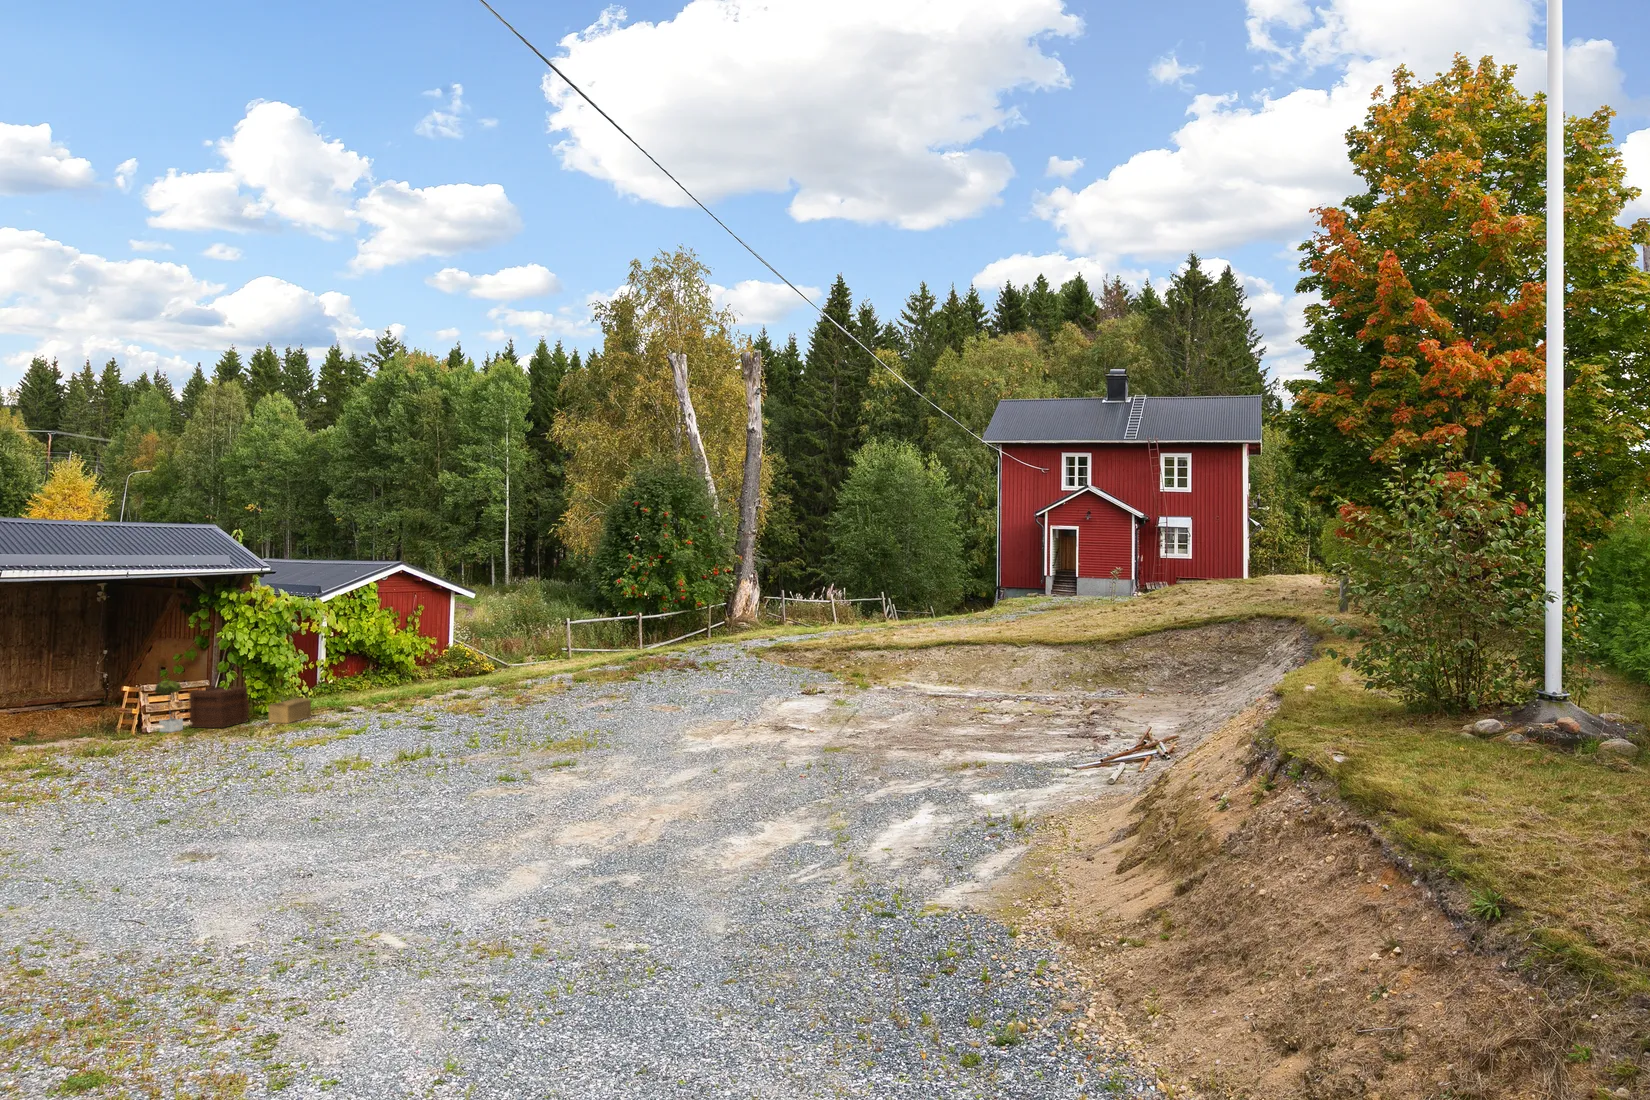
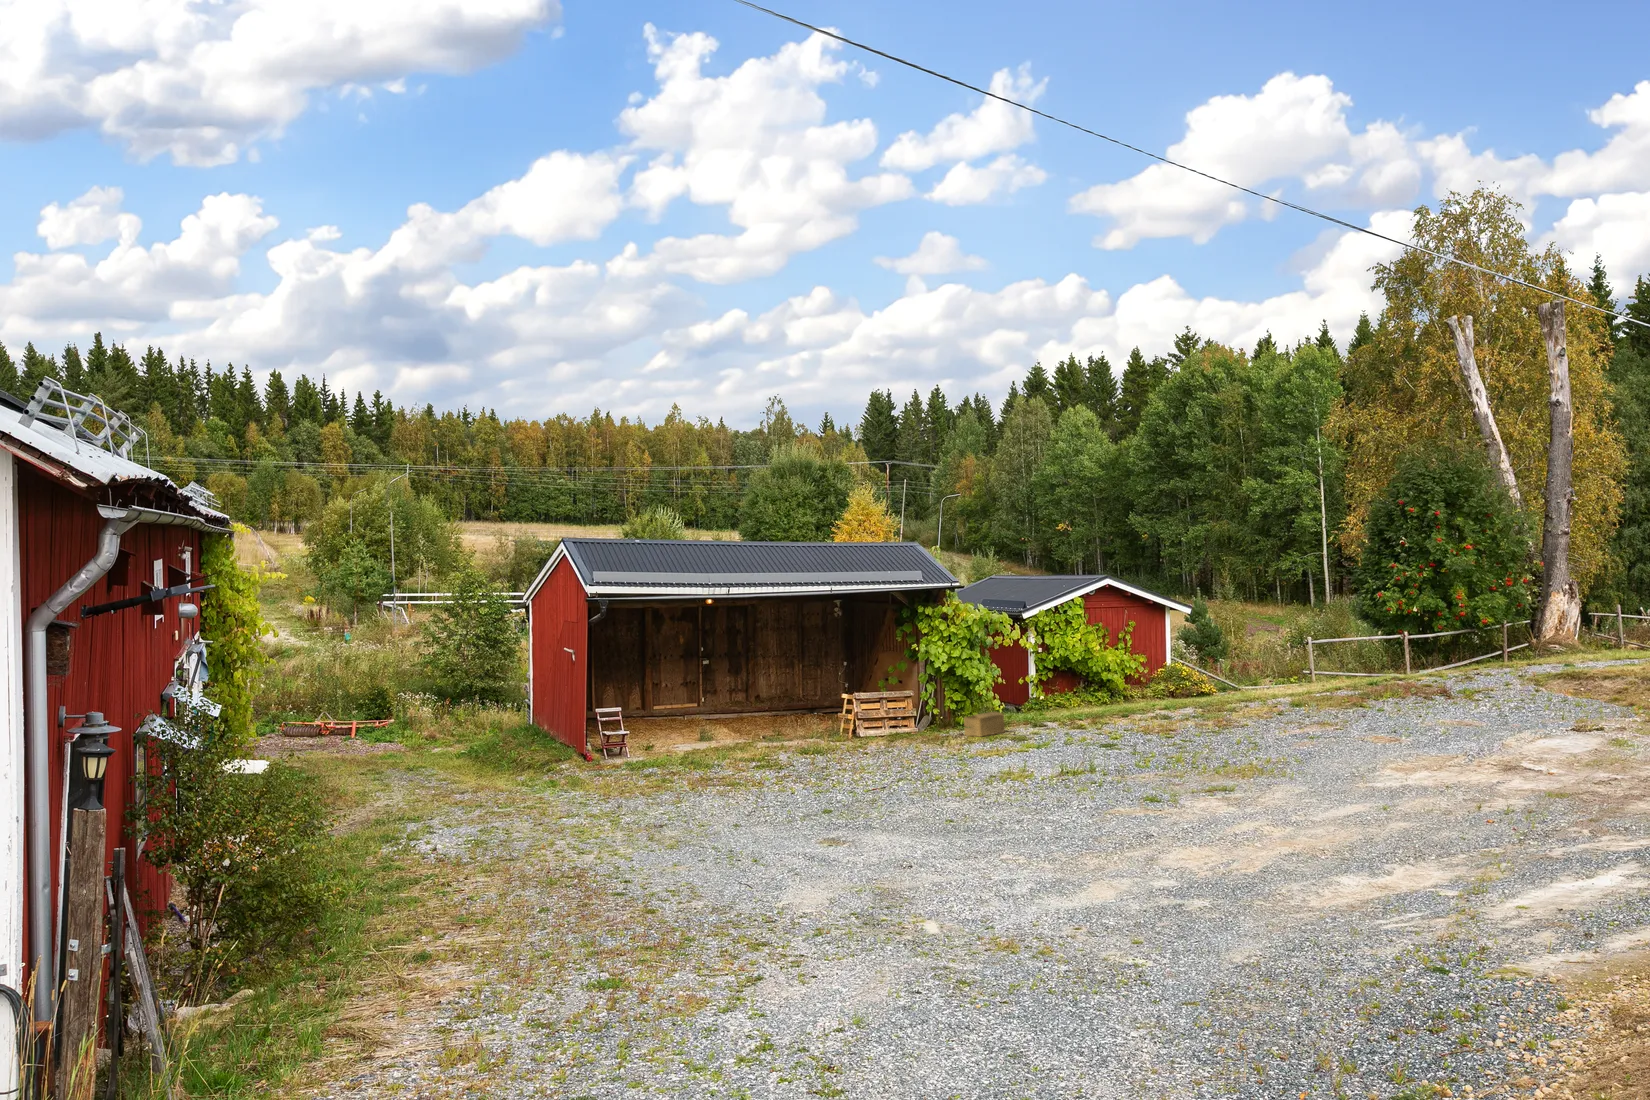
potted tree: present [155,681,183,732] -> none [868,688,893,738]
wooden crate: present [189,687,248,728] -> none [897,697,949,737]

